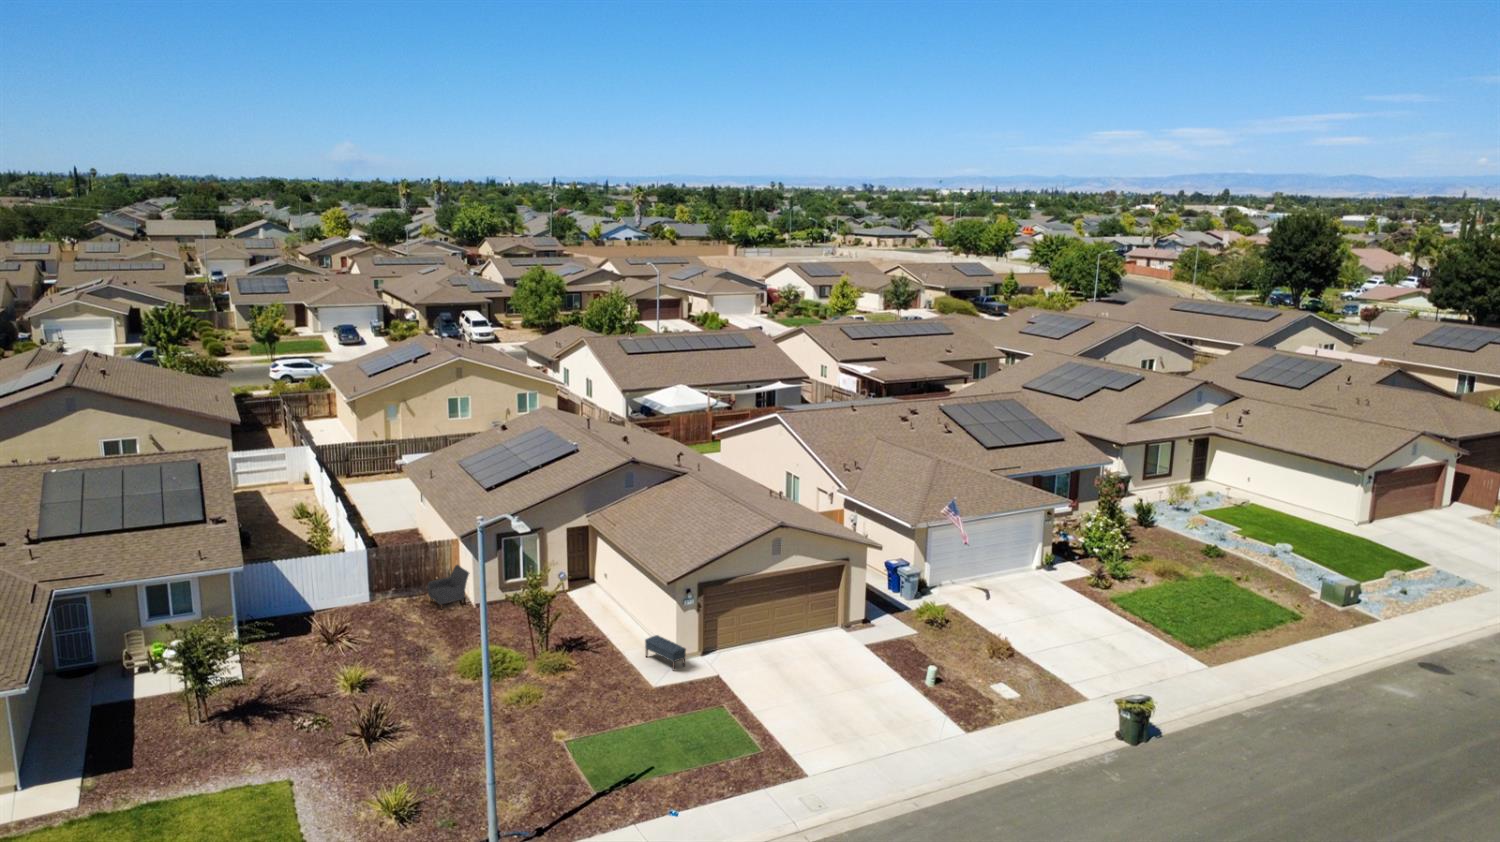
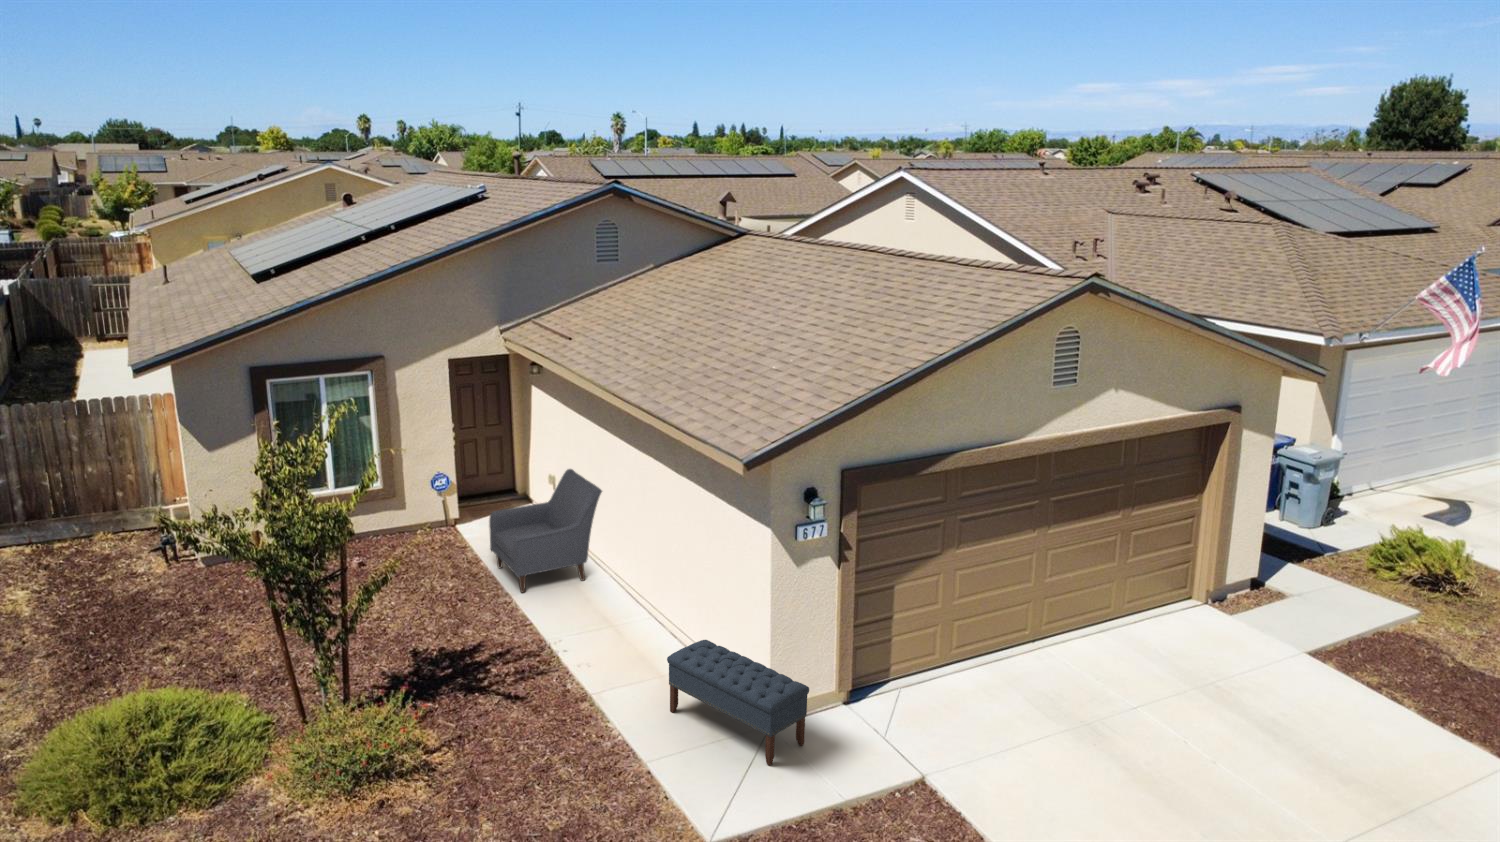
chair: present [428,565,470,610] -> present [489,469,602,592]

